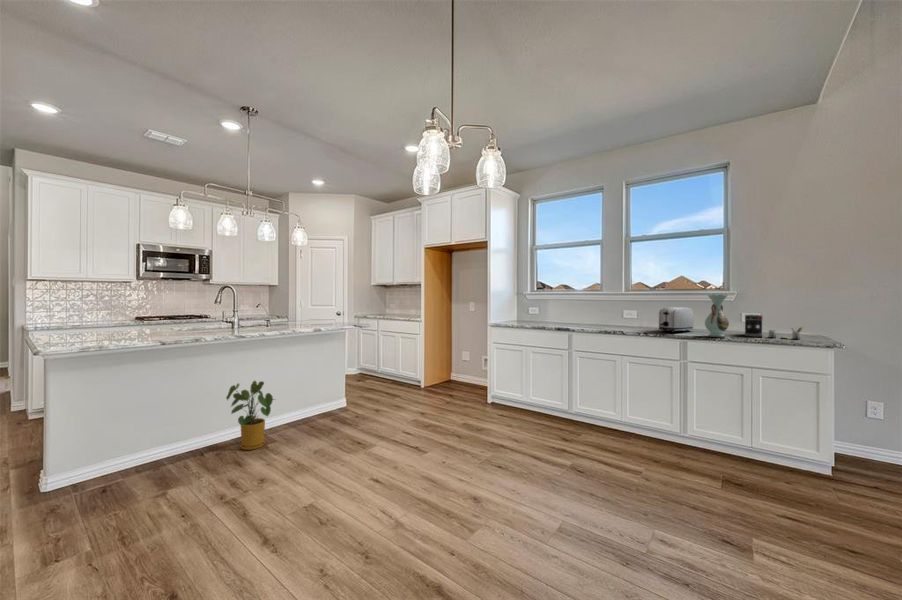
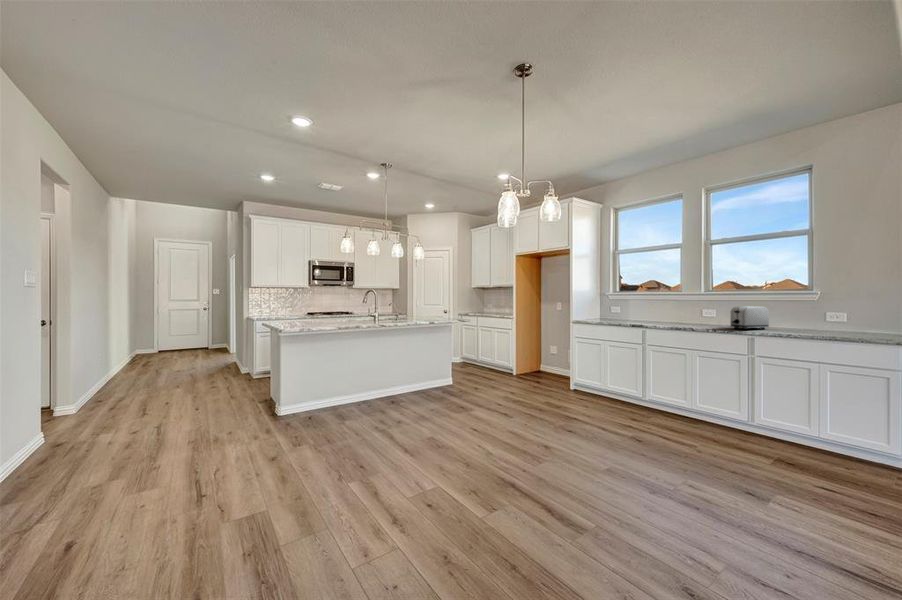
decorative vase: present [705,294,729,337] -> none [774,294,799,334]
coffee maker: present [745,315,802,339] -> none [818,313,882,337]
house plant: present [226,381,274,450] -> none [372,358,405,405]

